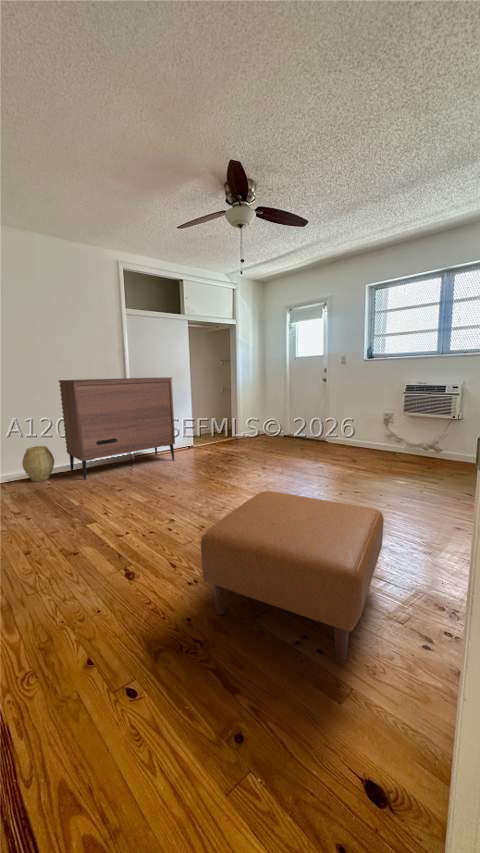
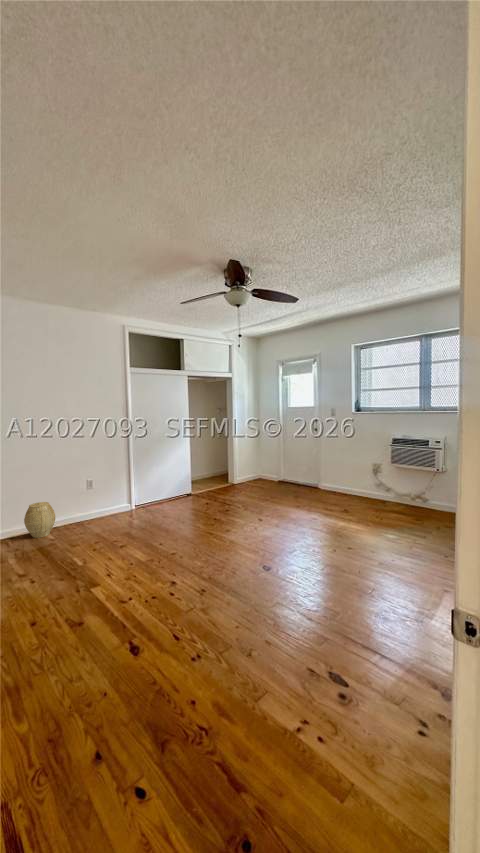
dresser: present [59,377,175,480] -> none [63,430,174,536]
ottoman: present [201,491,384,664] -> none [205,563,375,752]

